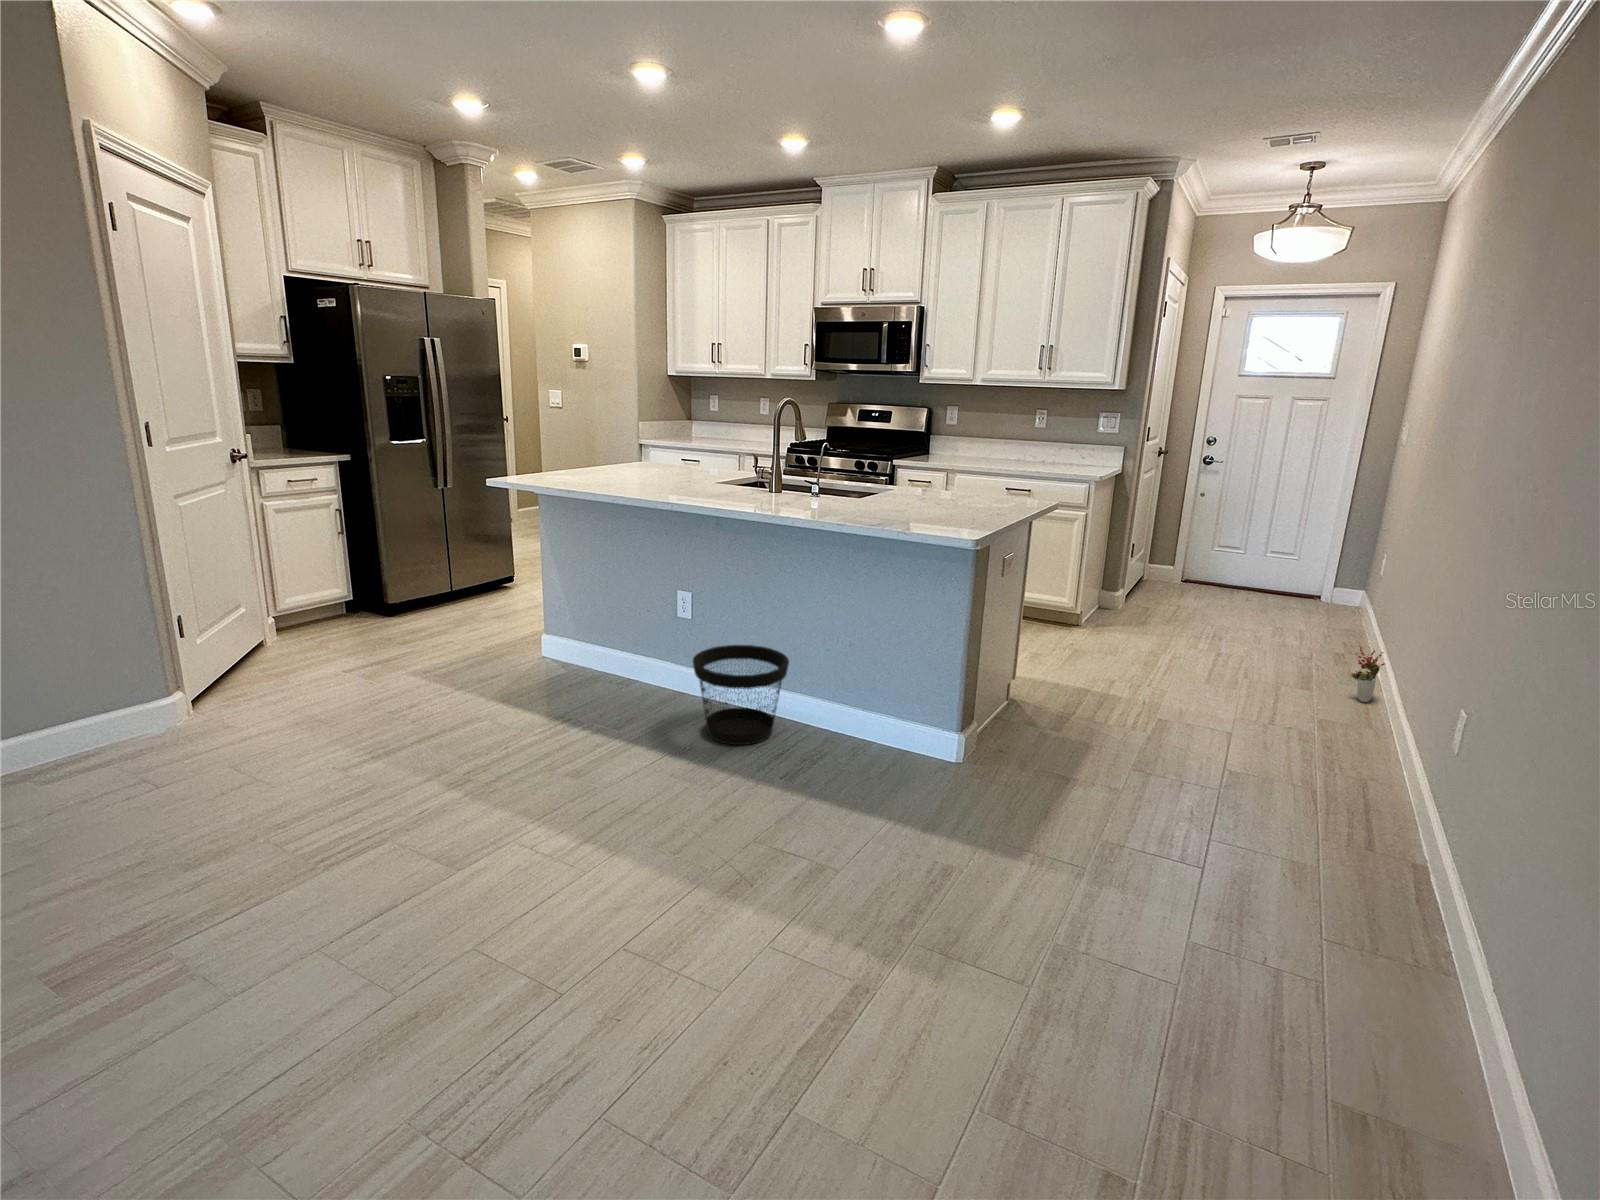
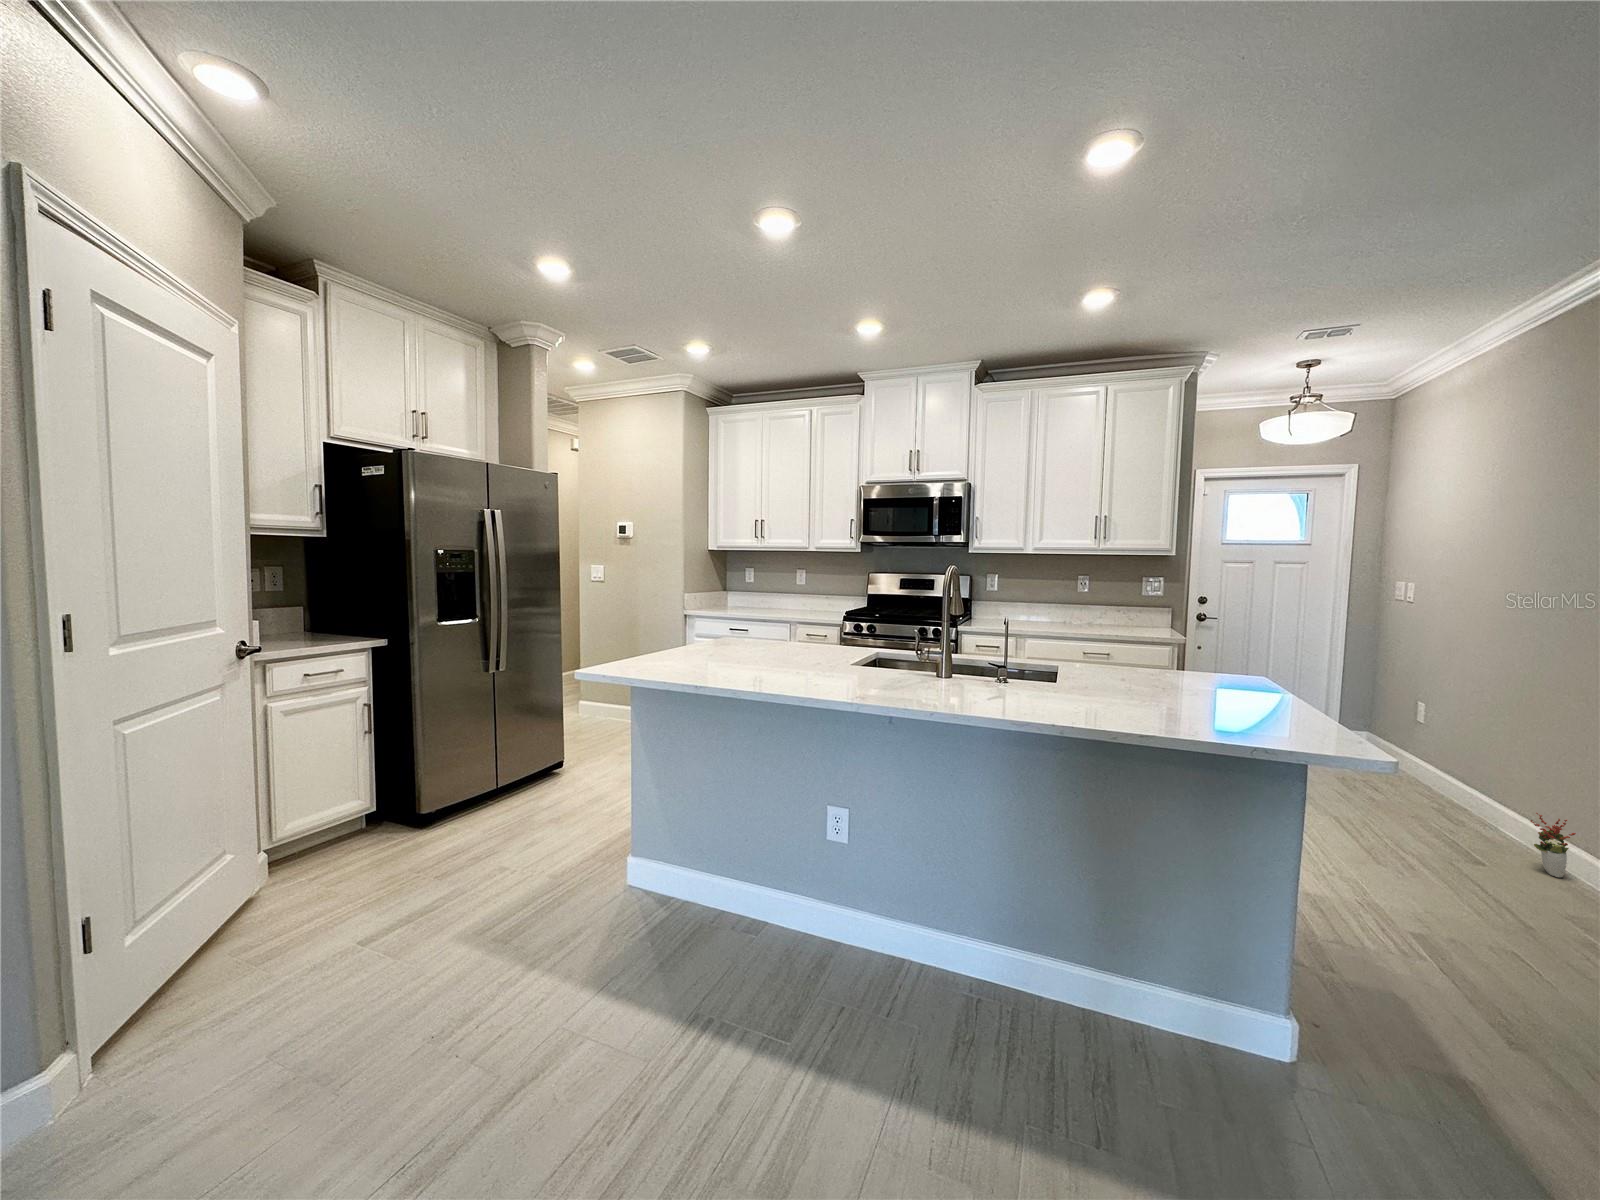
wastebasket: present [693,645,789,745] -> none [900,885,1041,1063]

